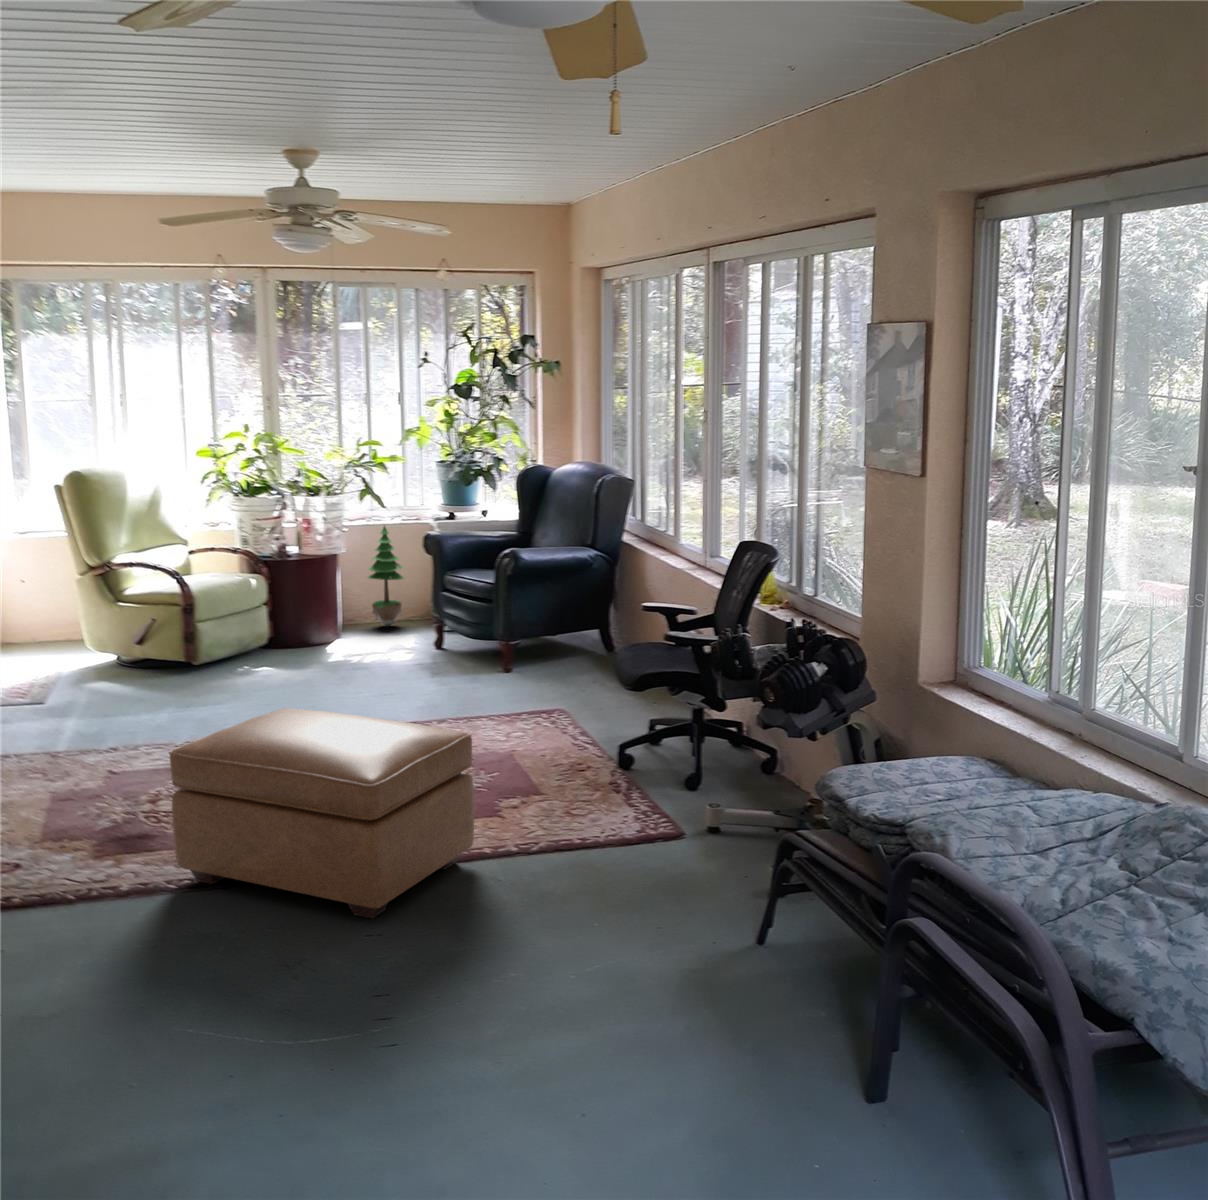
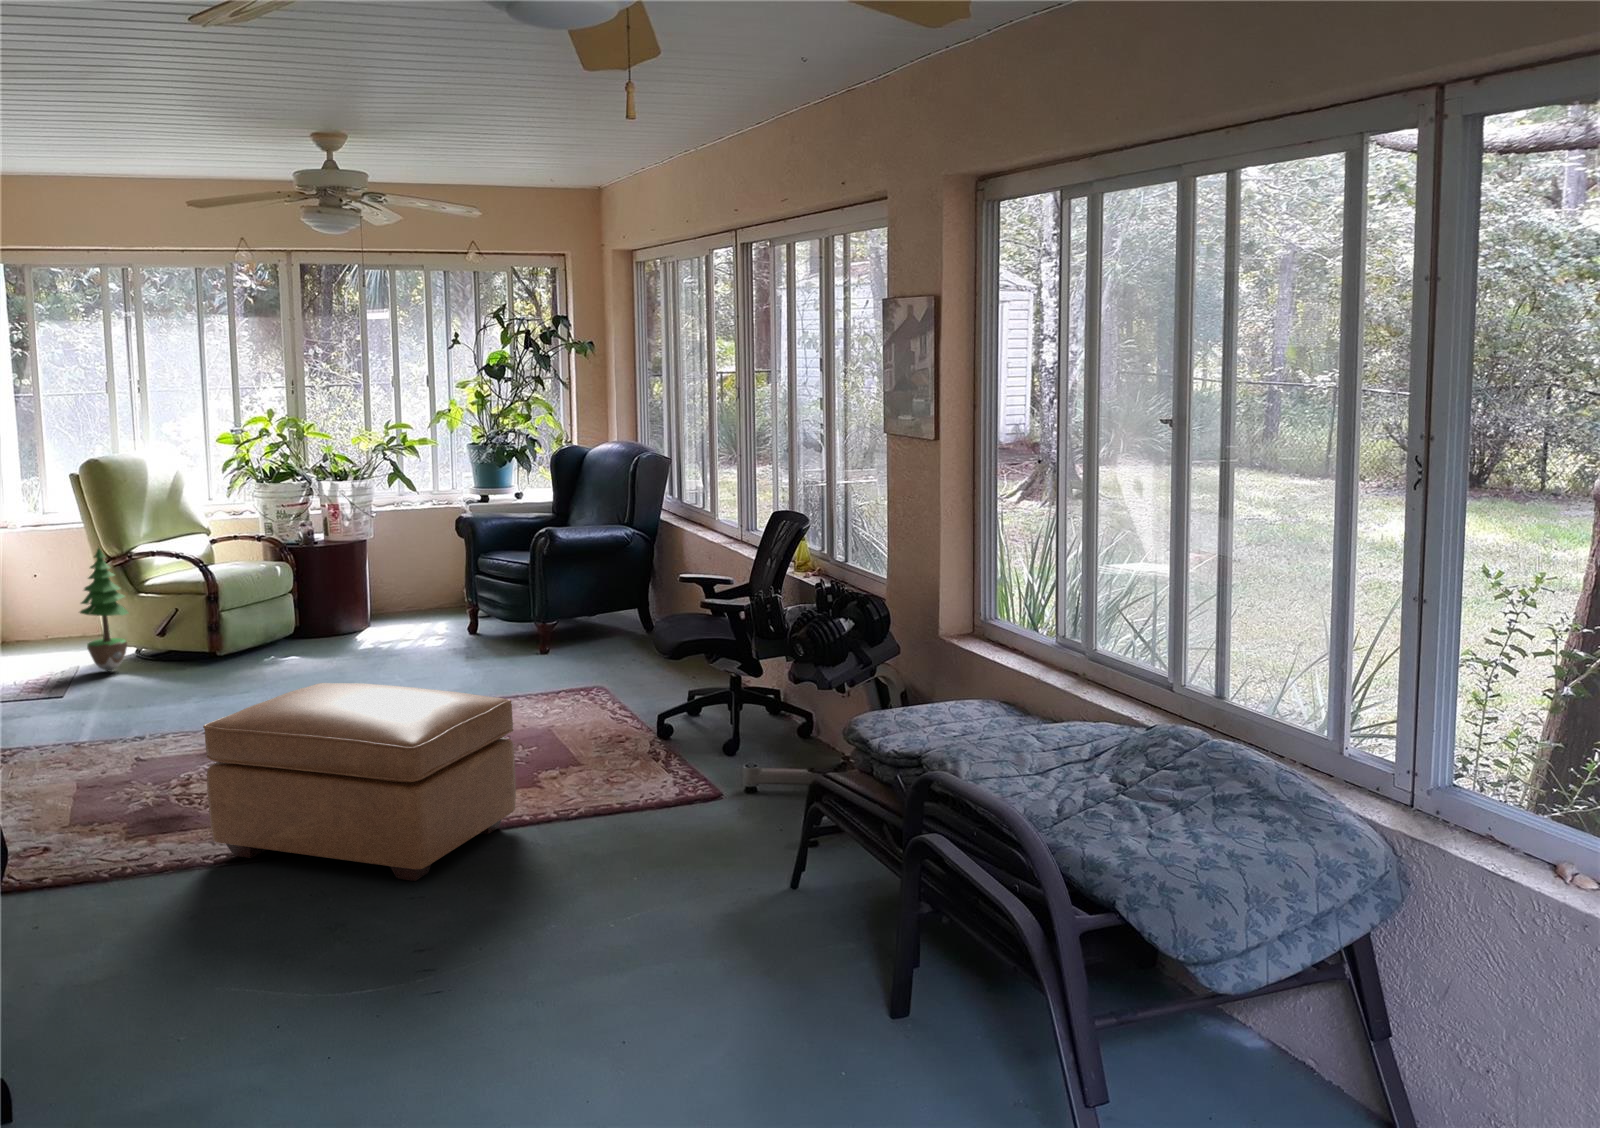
potted tree: present [368,526,403,626] -> present [80,547,128,671]

